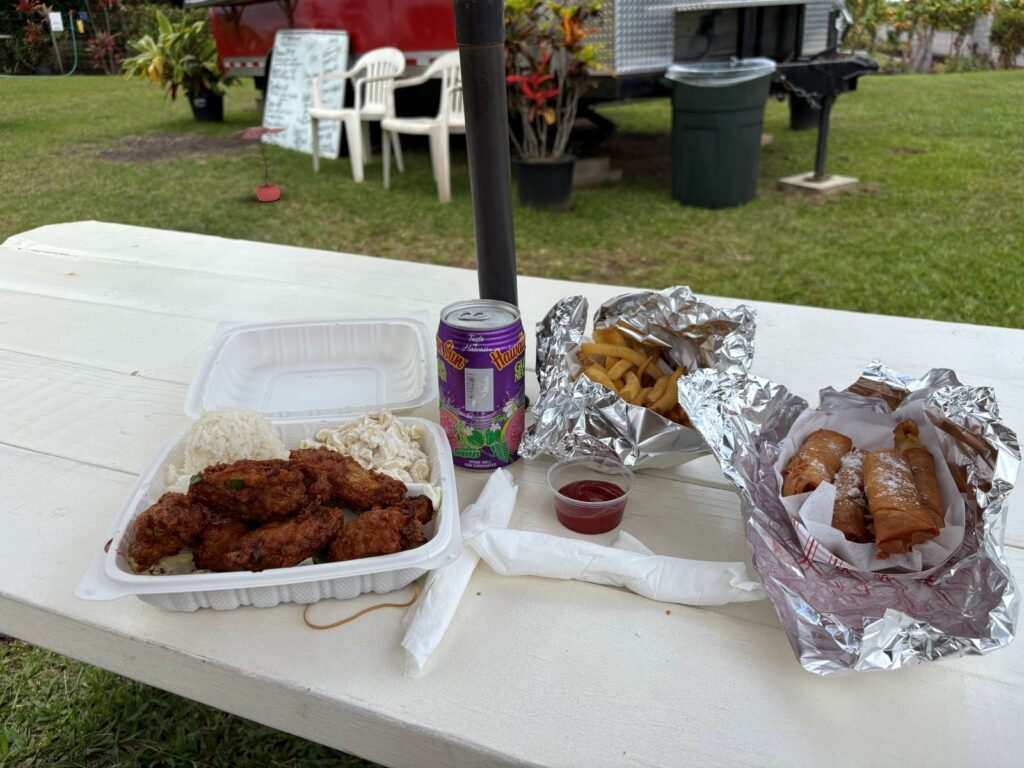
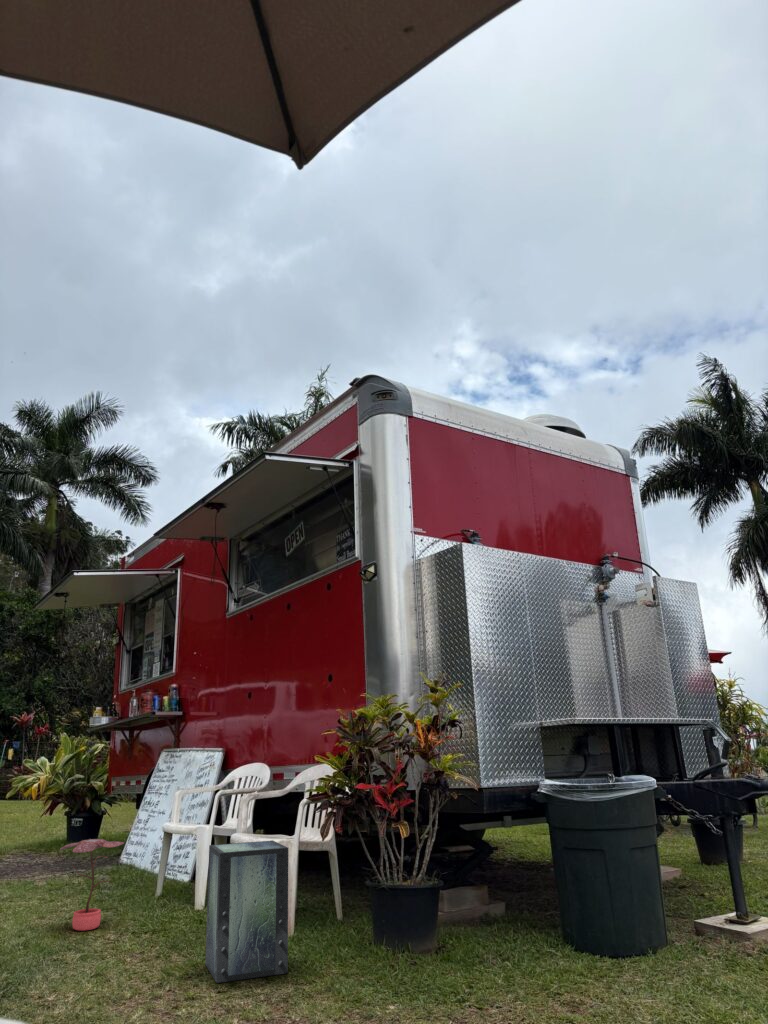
storage box: none [376,127,456,237] -> present [205,840,288,983]

